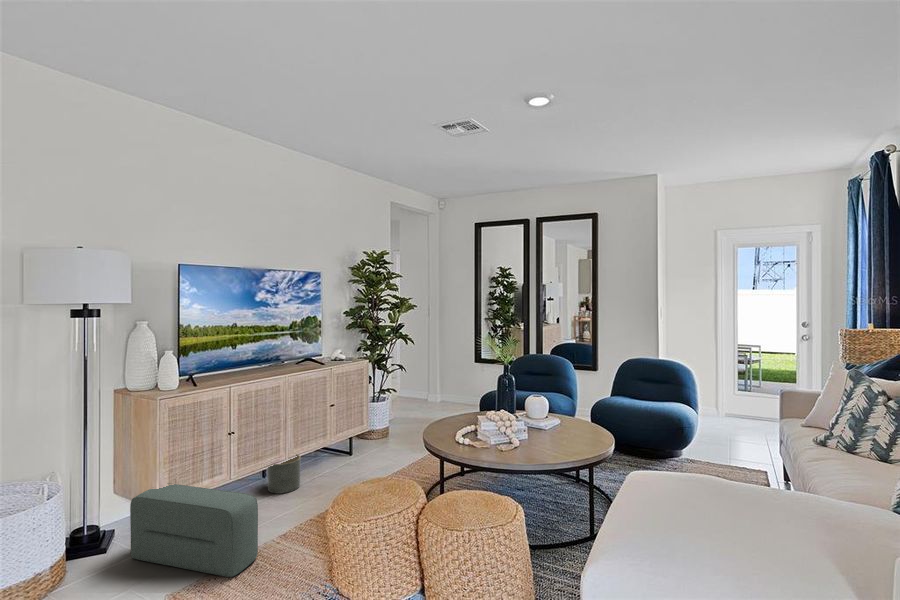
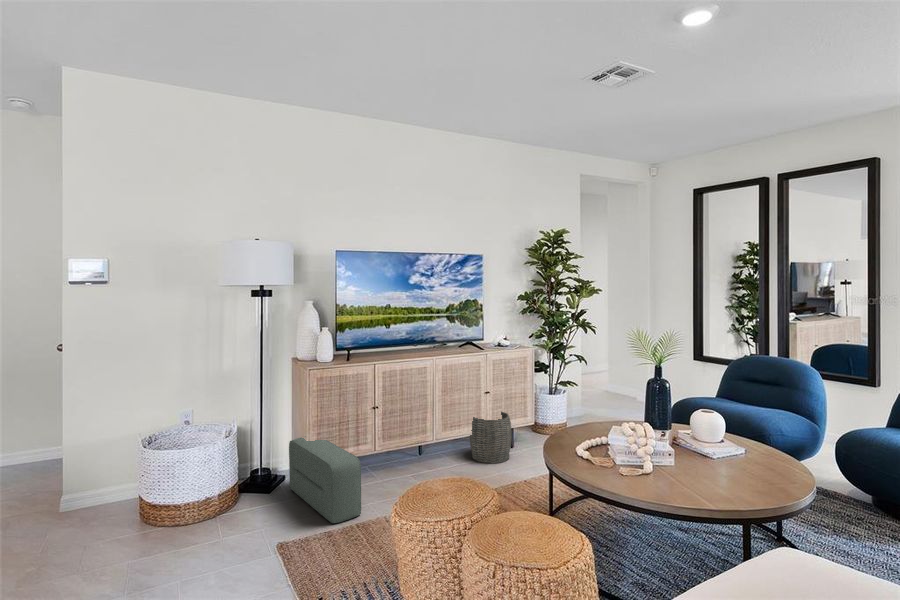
woven basket: none [318,422,360,474] -> present [469,412,512,463]
planter: present [267,454,301,494] -> none [414,431,444,468]

